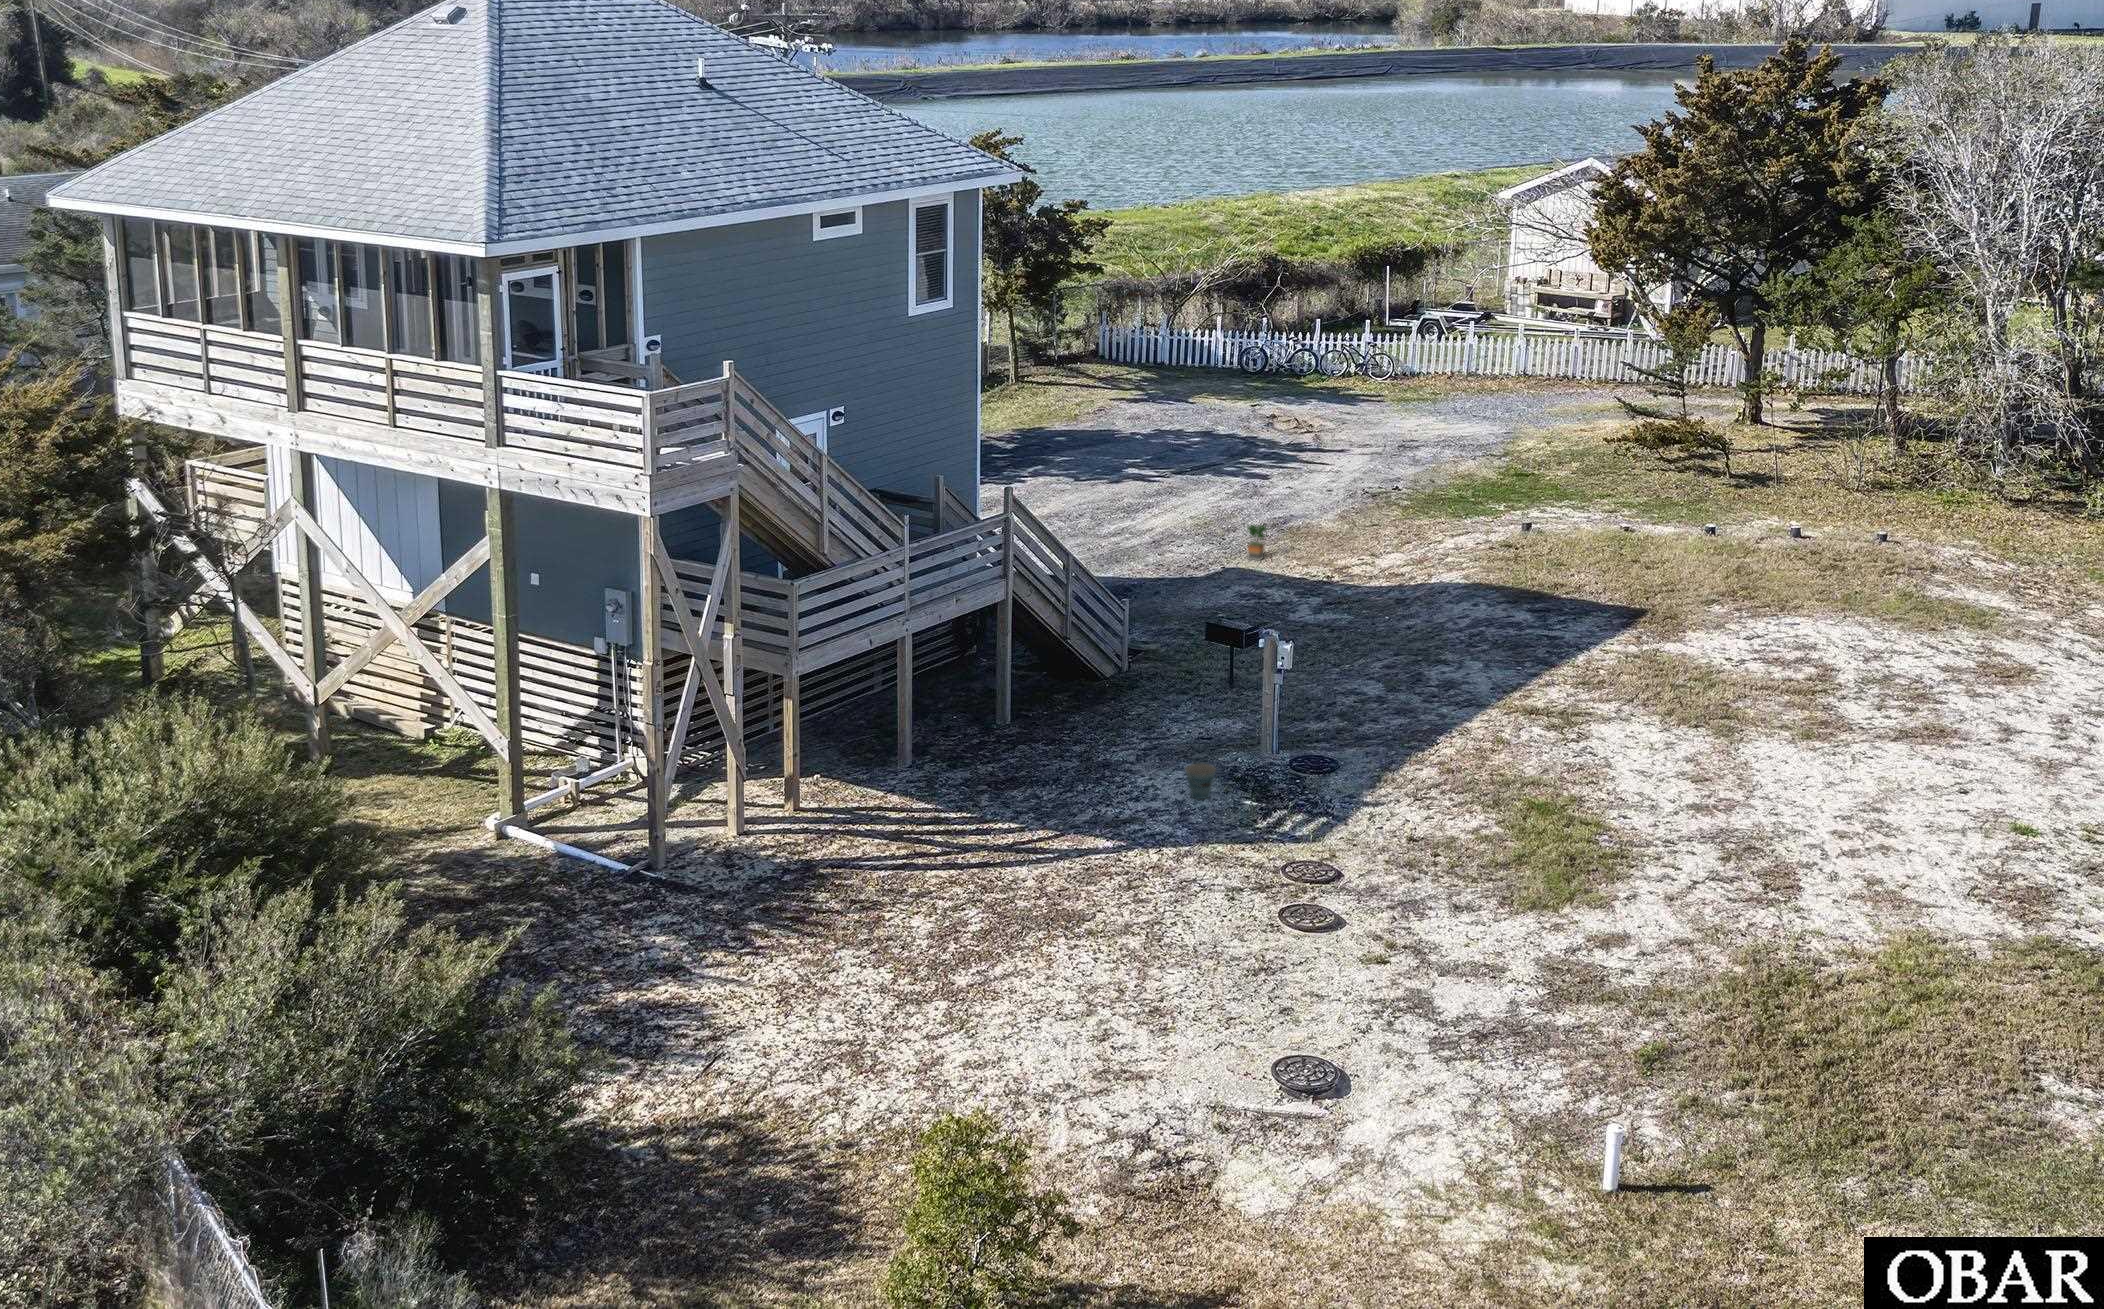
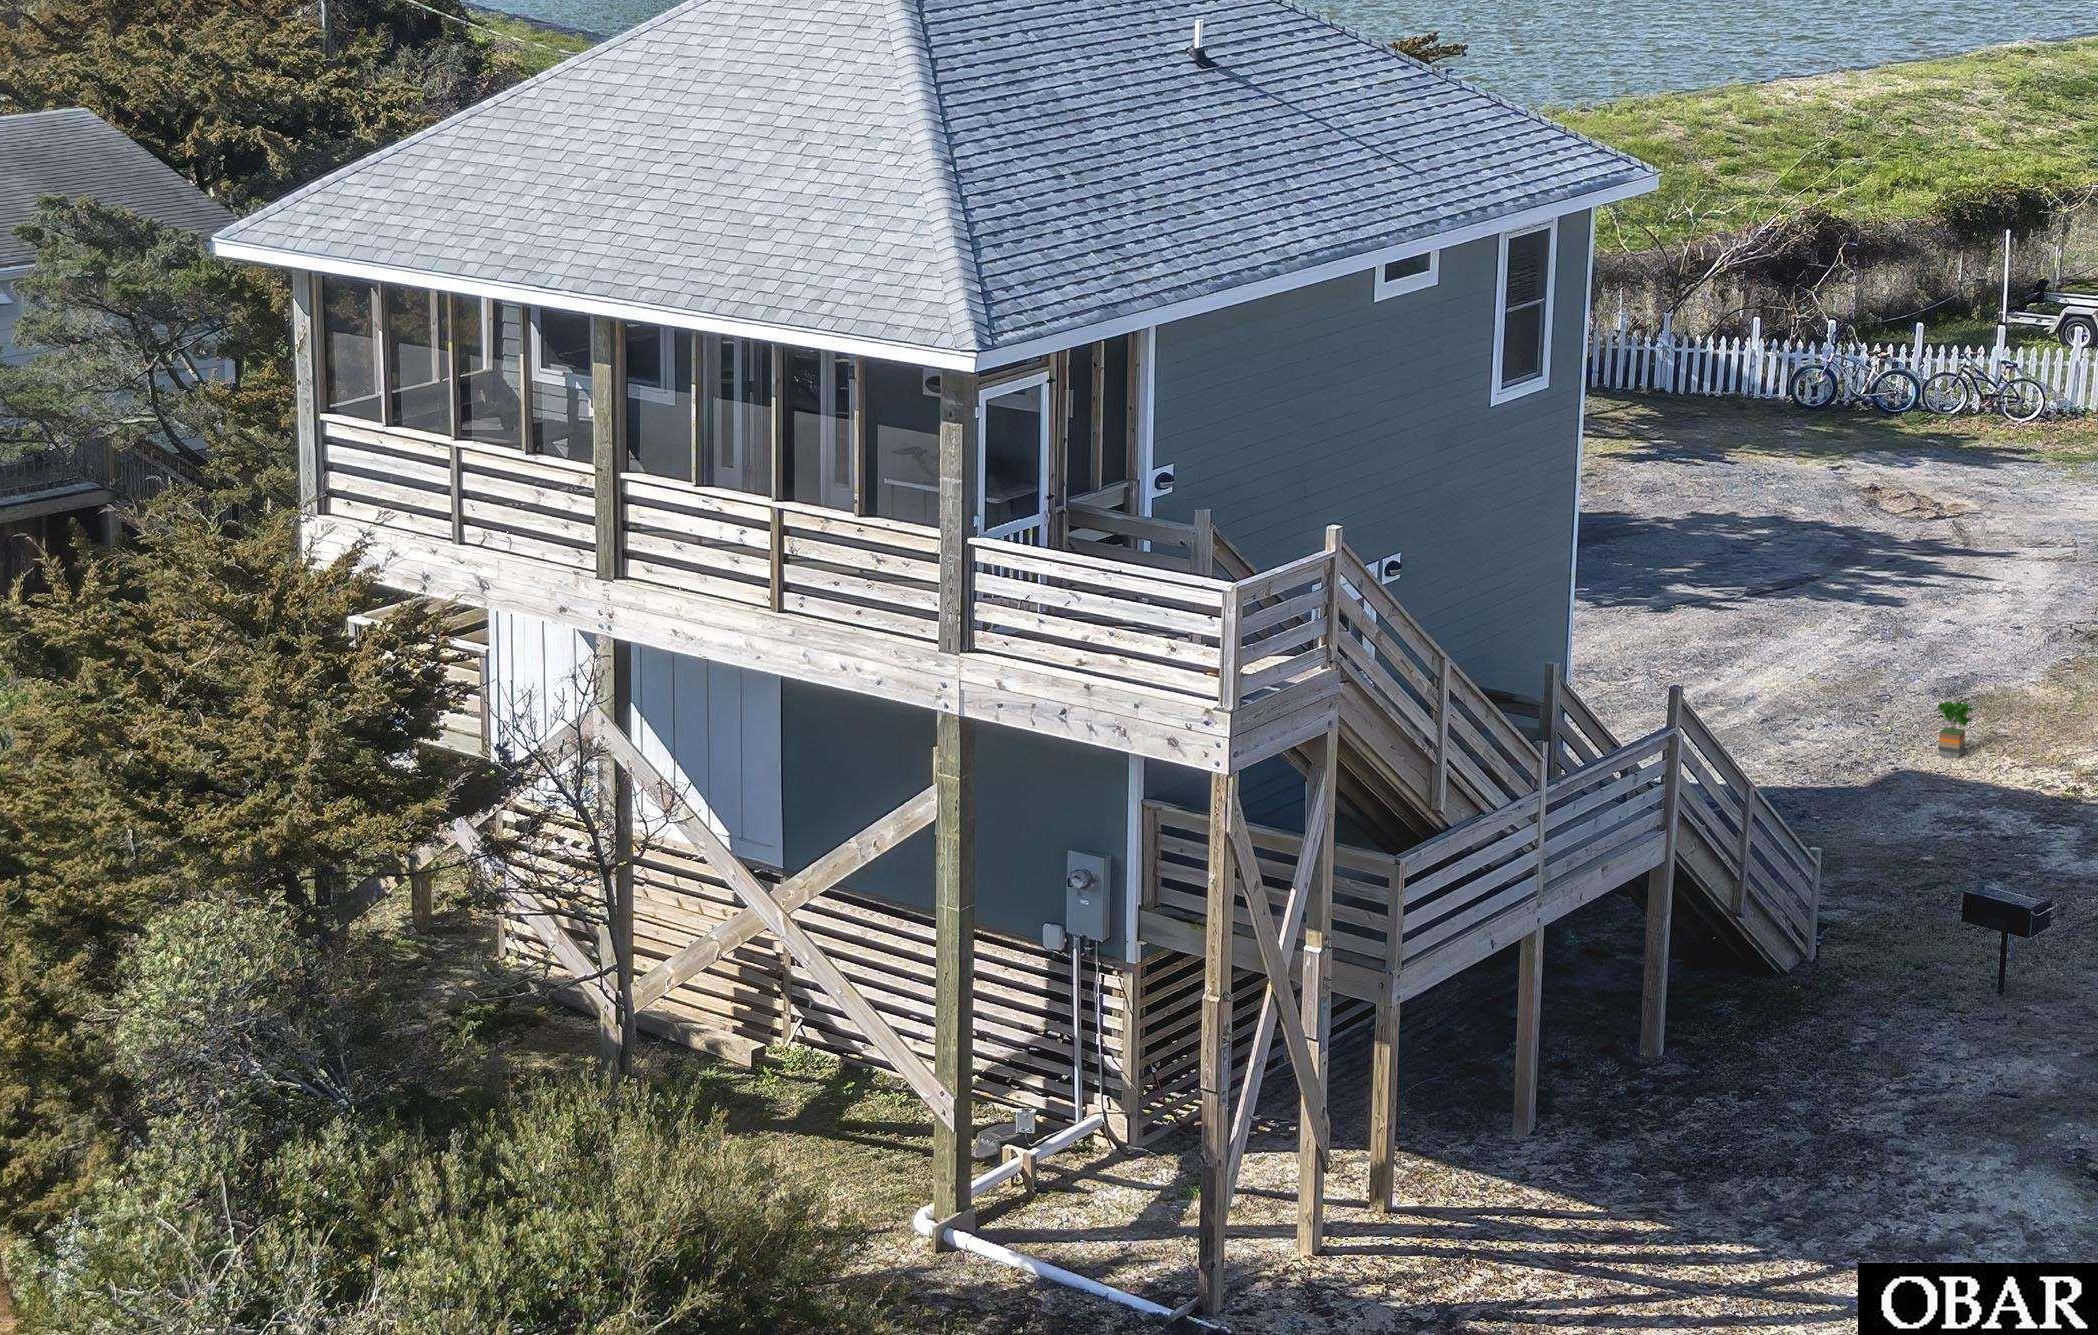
bucket: present [1185,764,1216,799] -> none [2014,1150,2066,1208]

